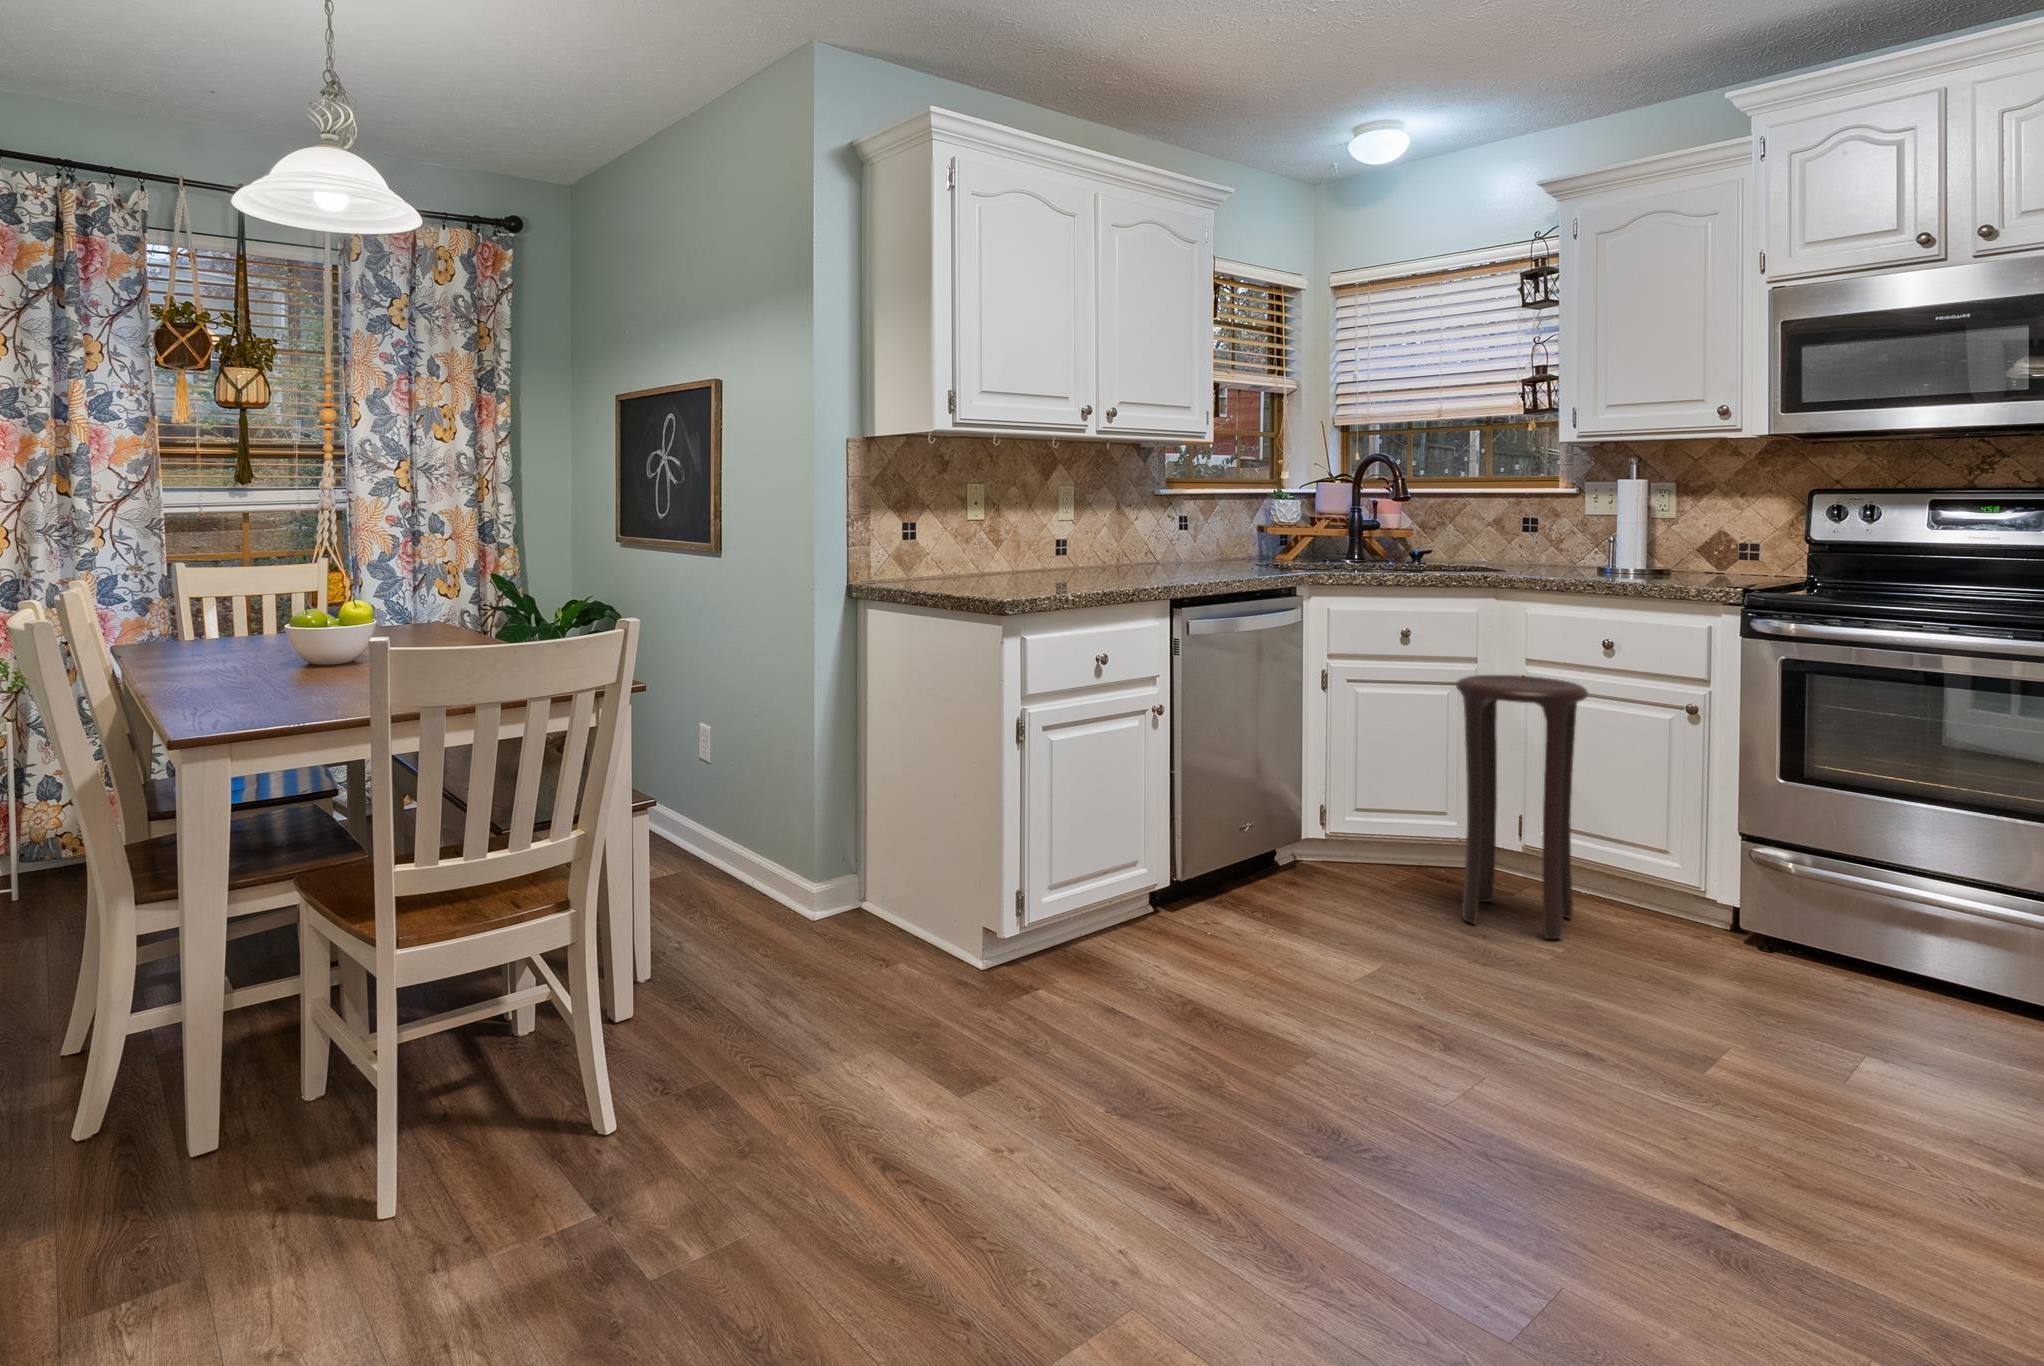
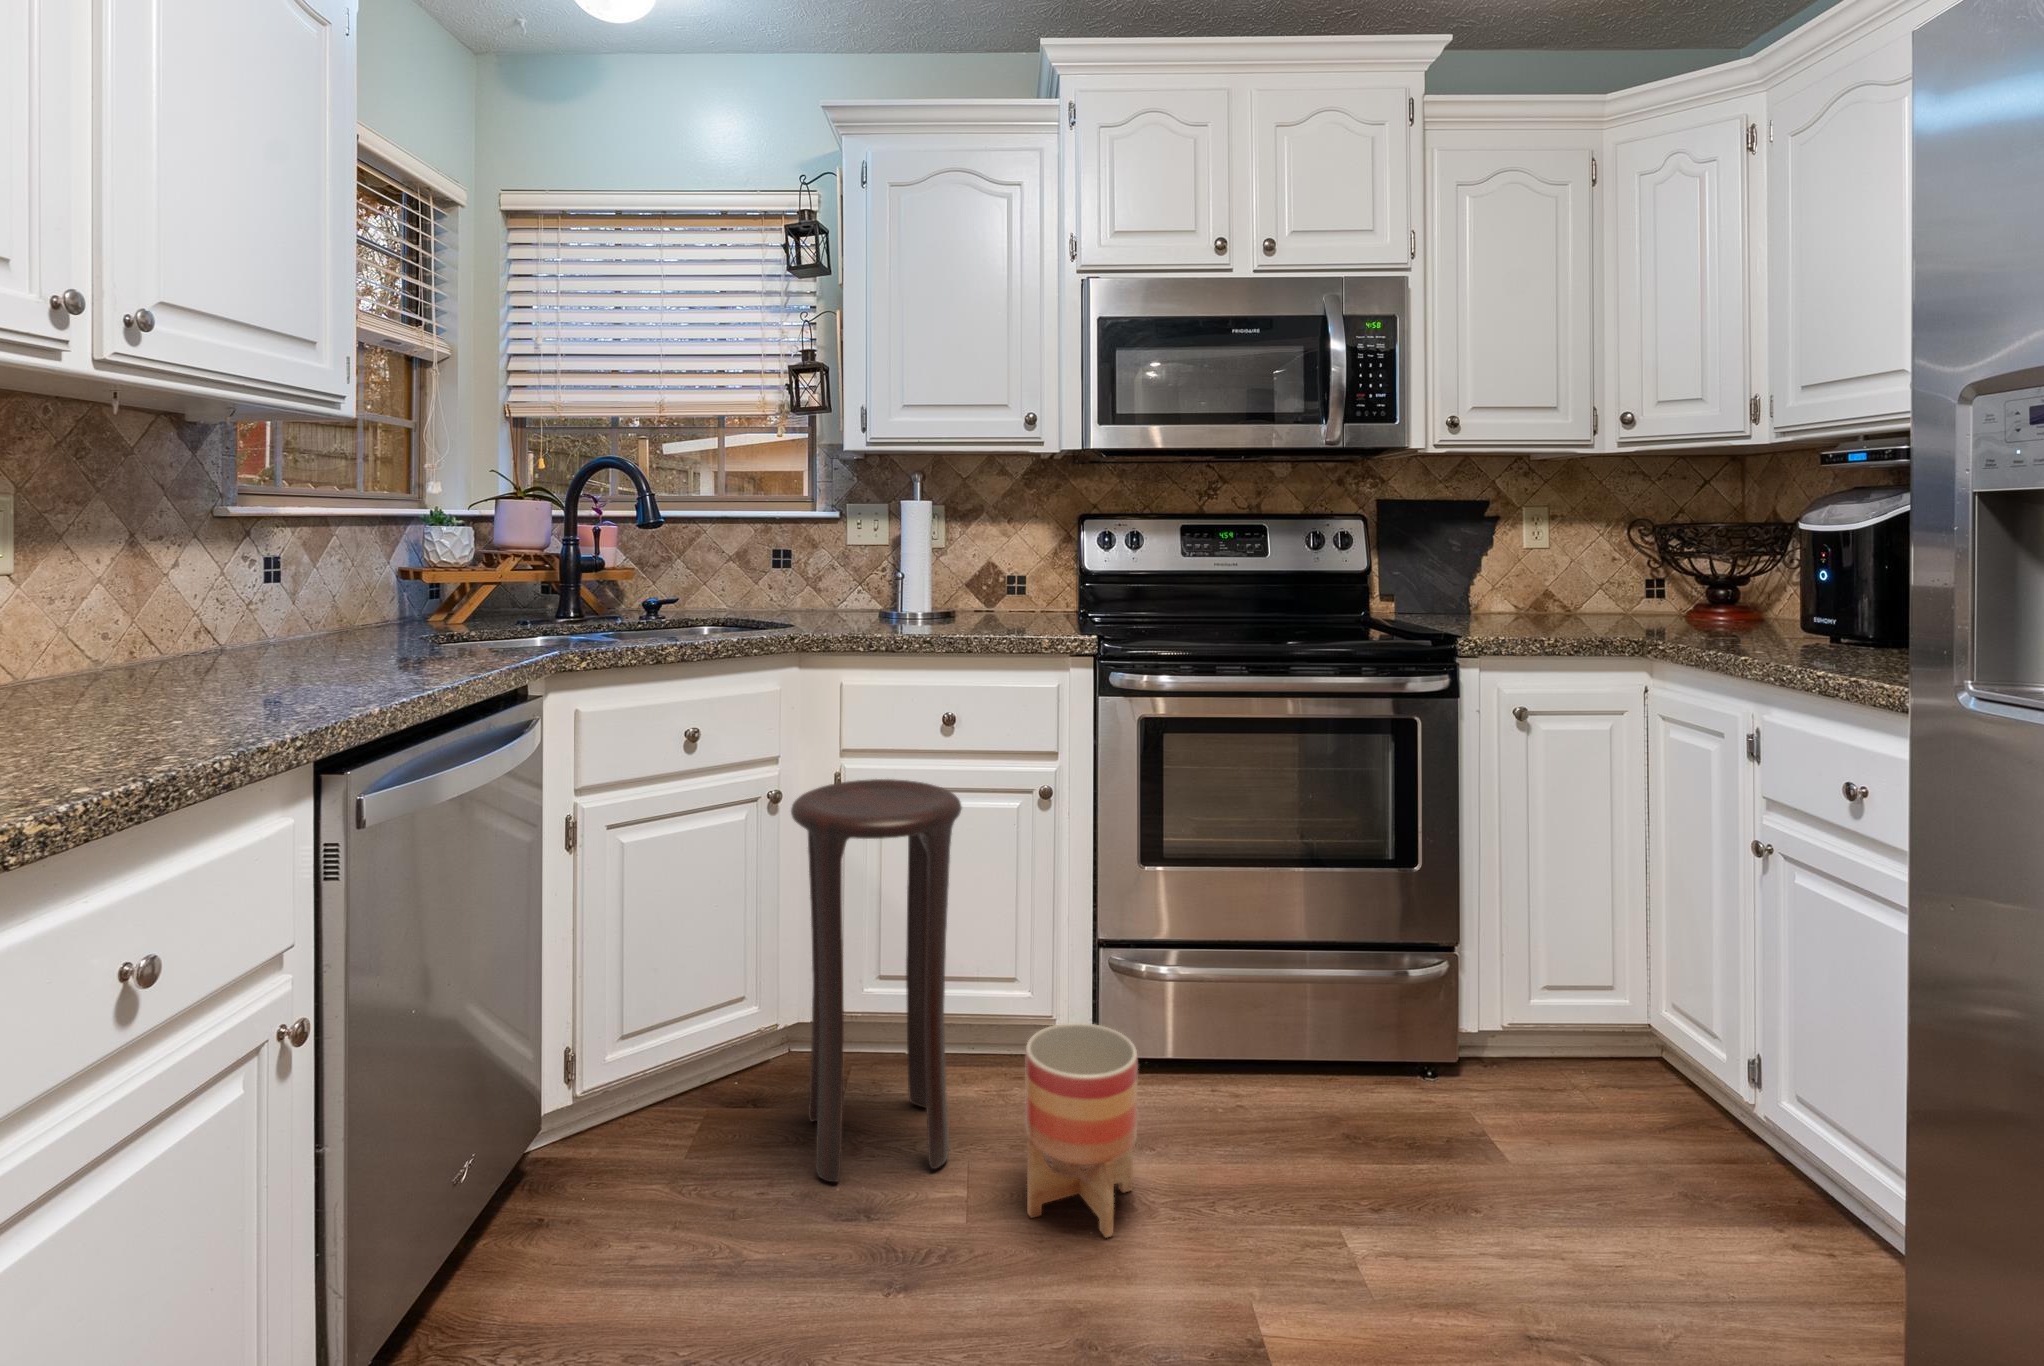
planter: none [1599,857,1697,996] -> present [1025,1023,1138,1237]

